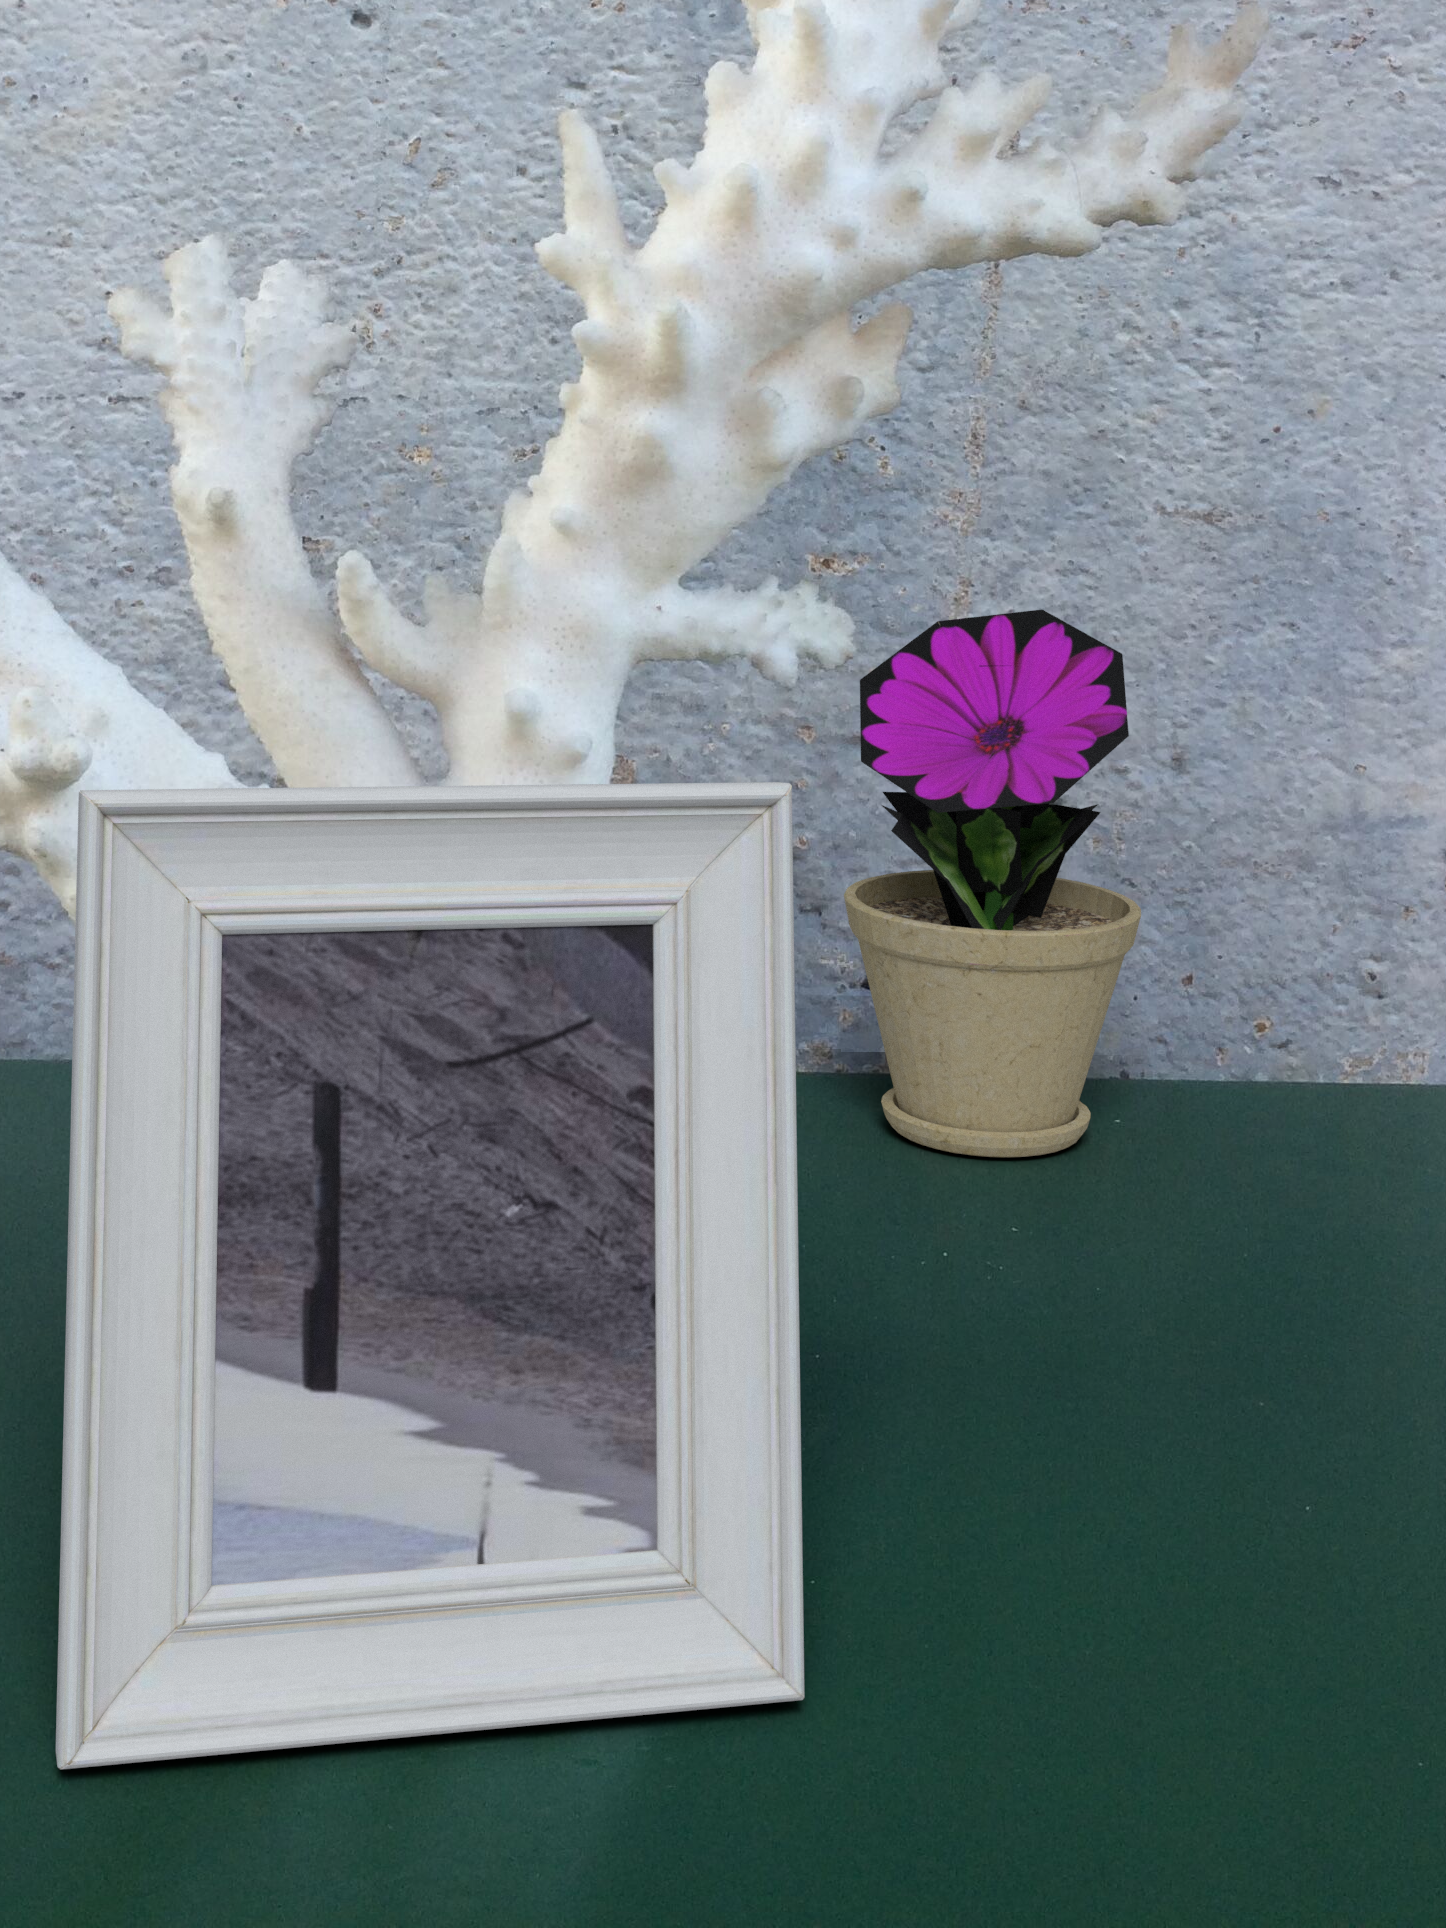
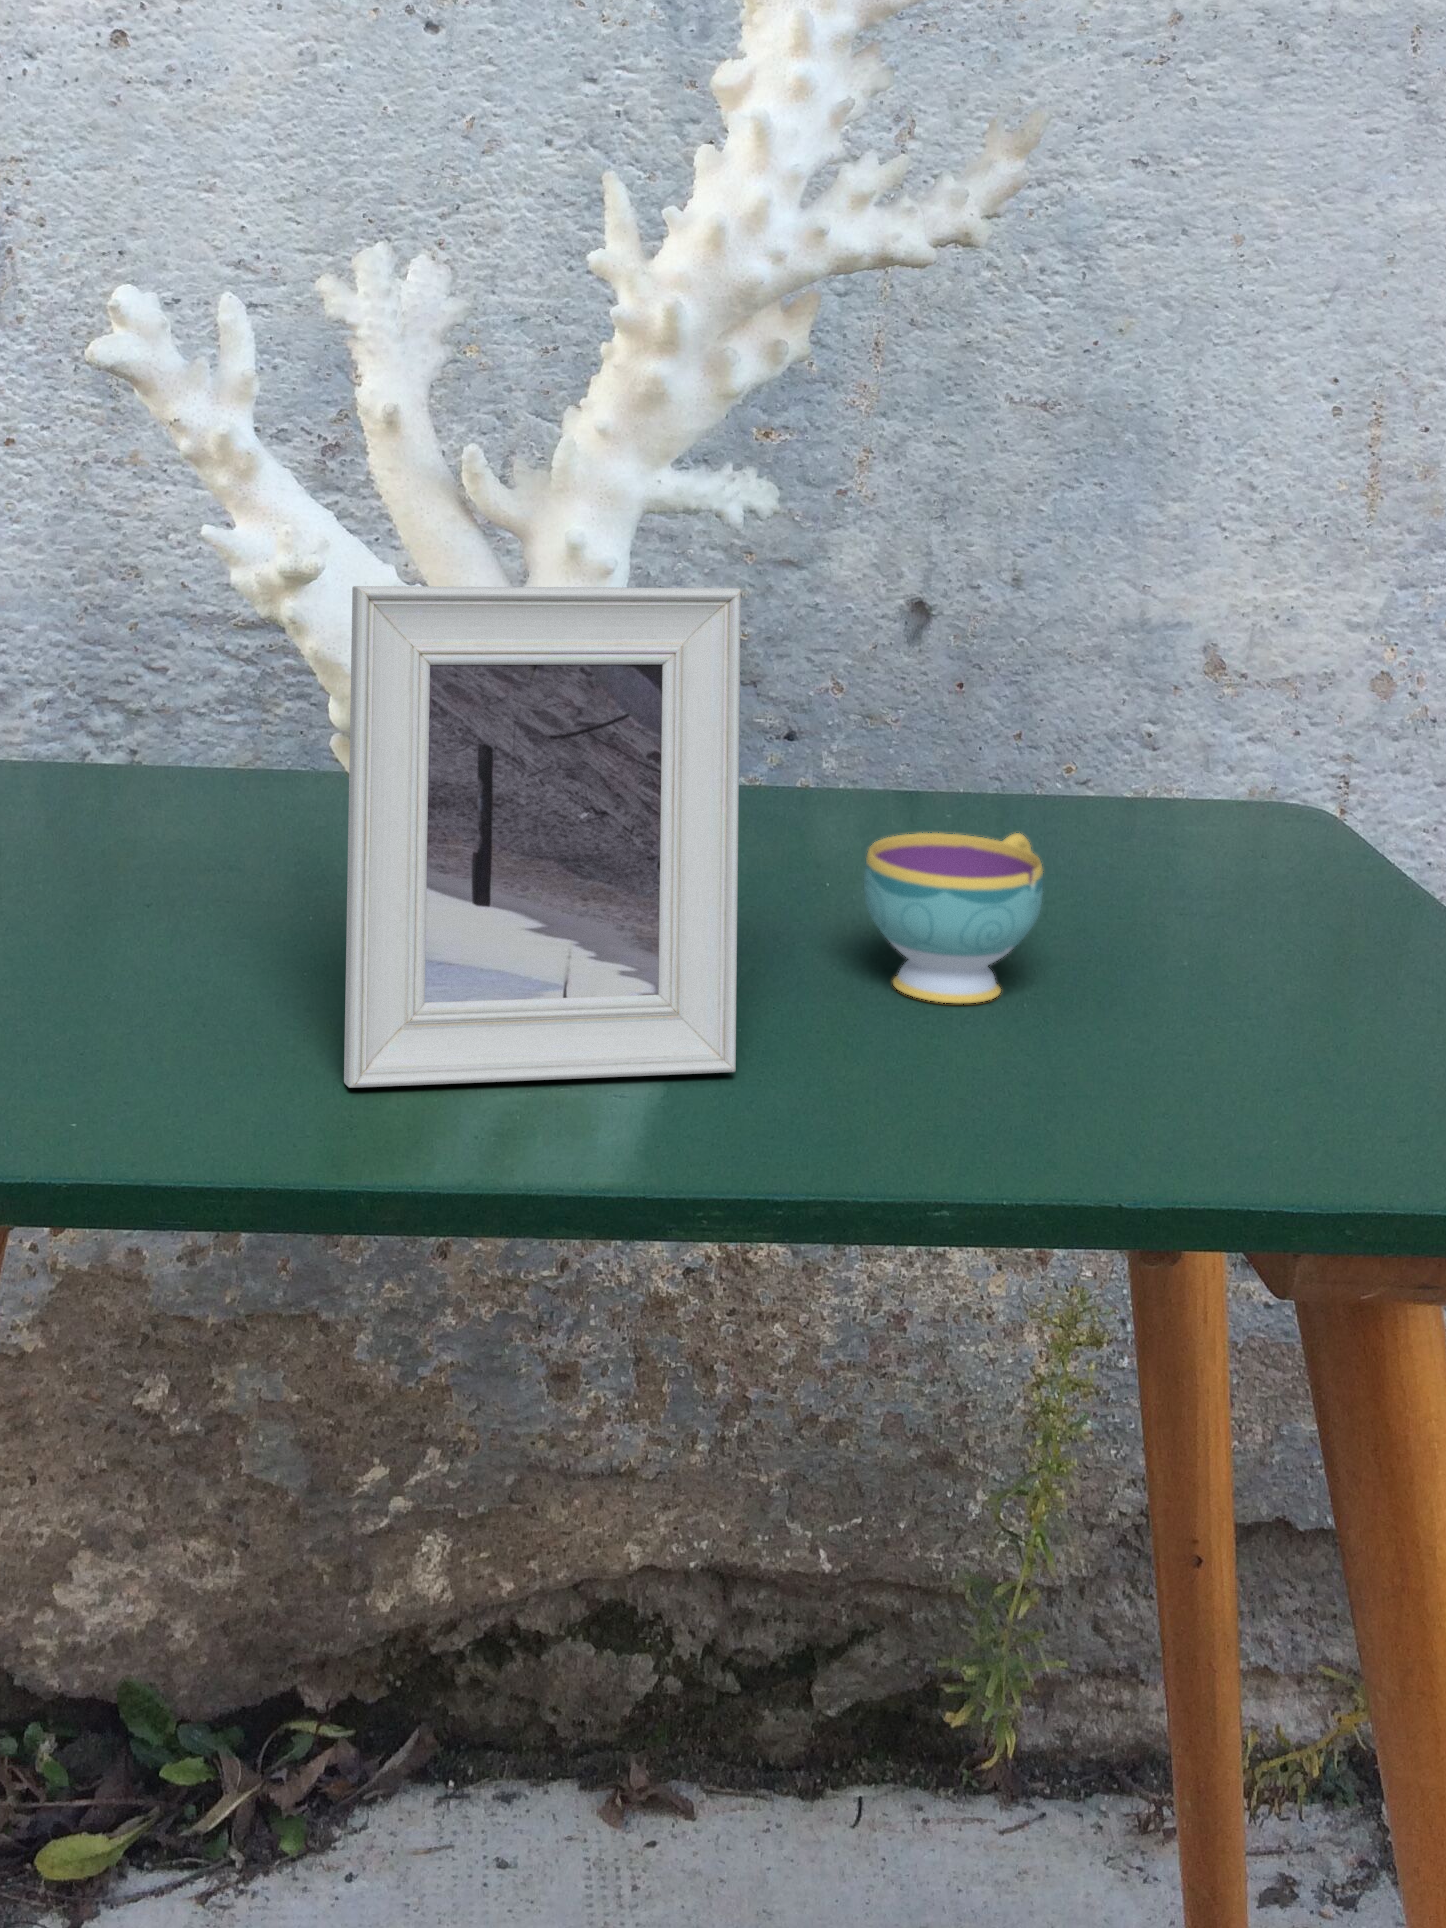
flower pot: present [844,610,1141,1157] -> none [769,474,971,841]
teacup: none [1016,1183,1322,1500] -> present [864,833,1043,1003]

